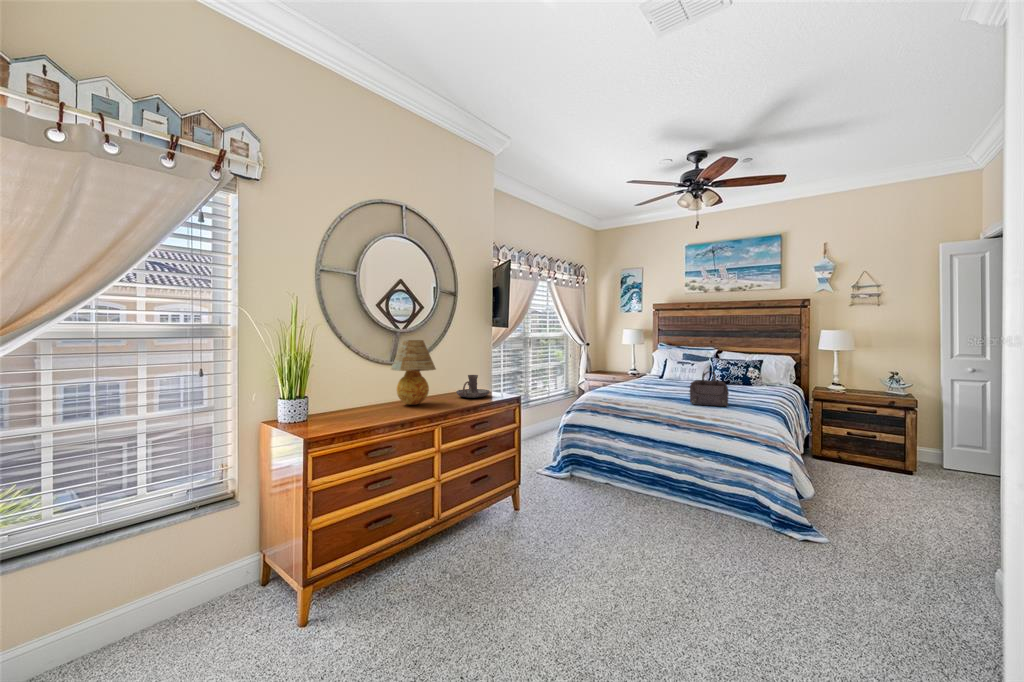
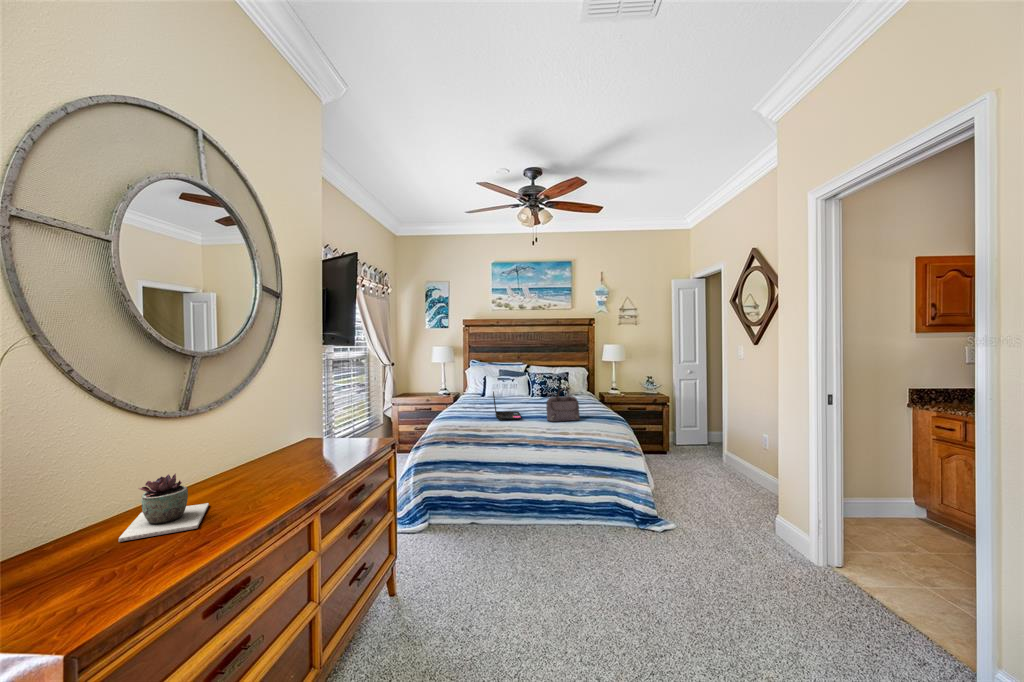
table lamp: present [391,340,436,405] -> none [221,375,307,481]
laptop: none [638,371,671,399] -> present [493,392,521,420]
candle holder: present [456,375,489,398] -> none [312,418,362,451]
succulent plant: none [327,389,374,418] -> present [119,474,209,542]

